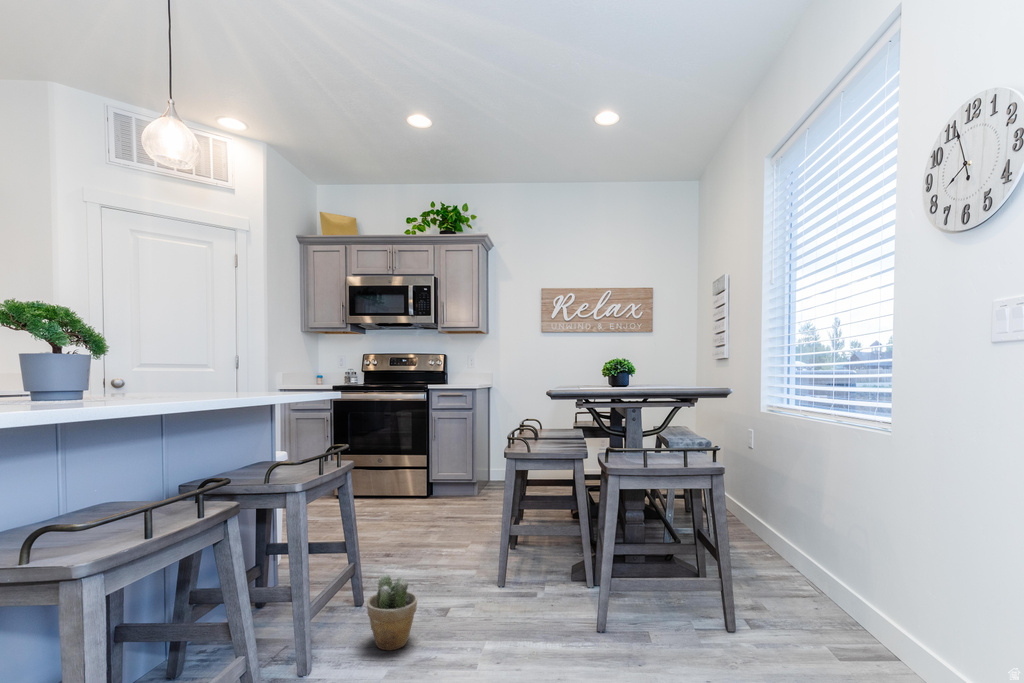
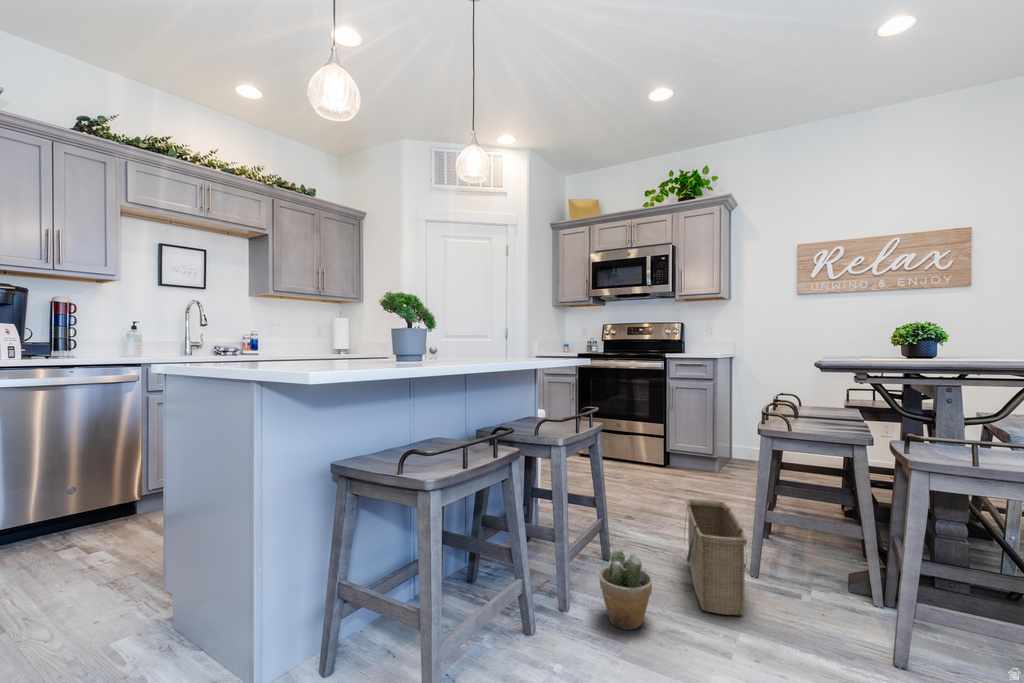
basket: none [444,520,497,619] -> present [685,499,747,615]

